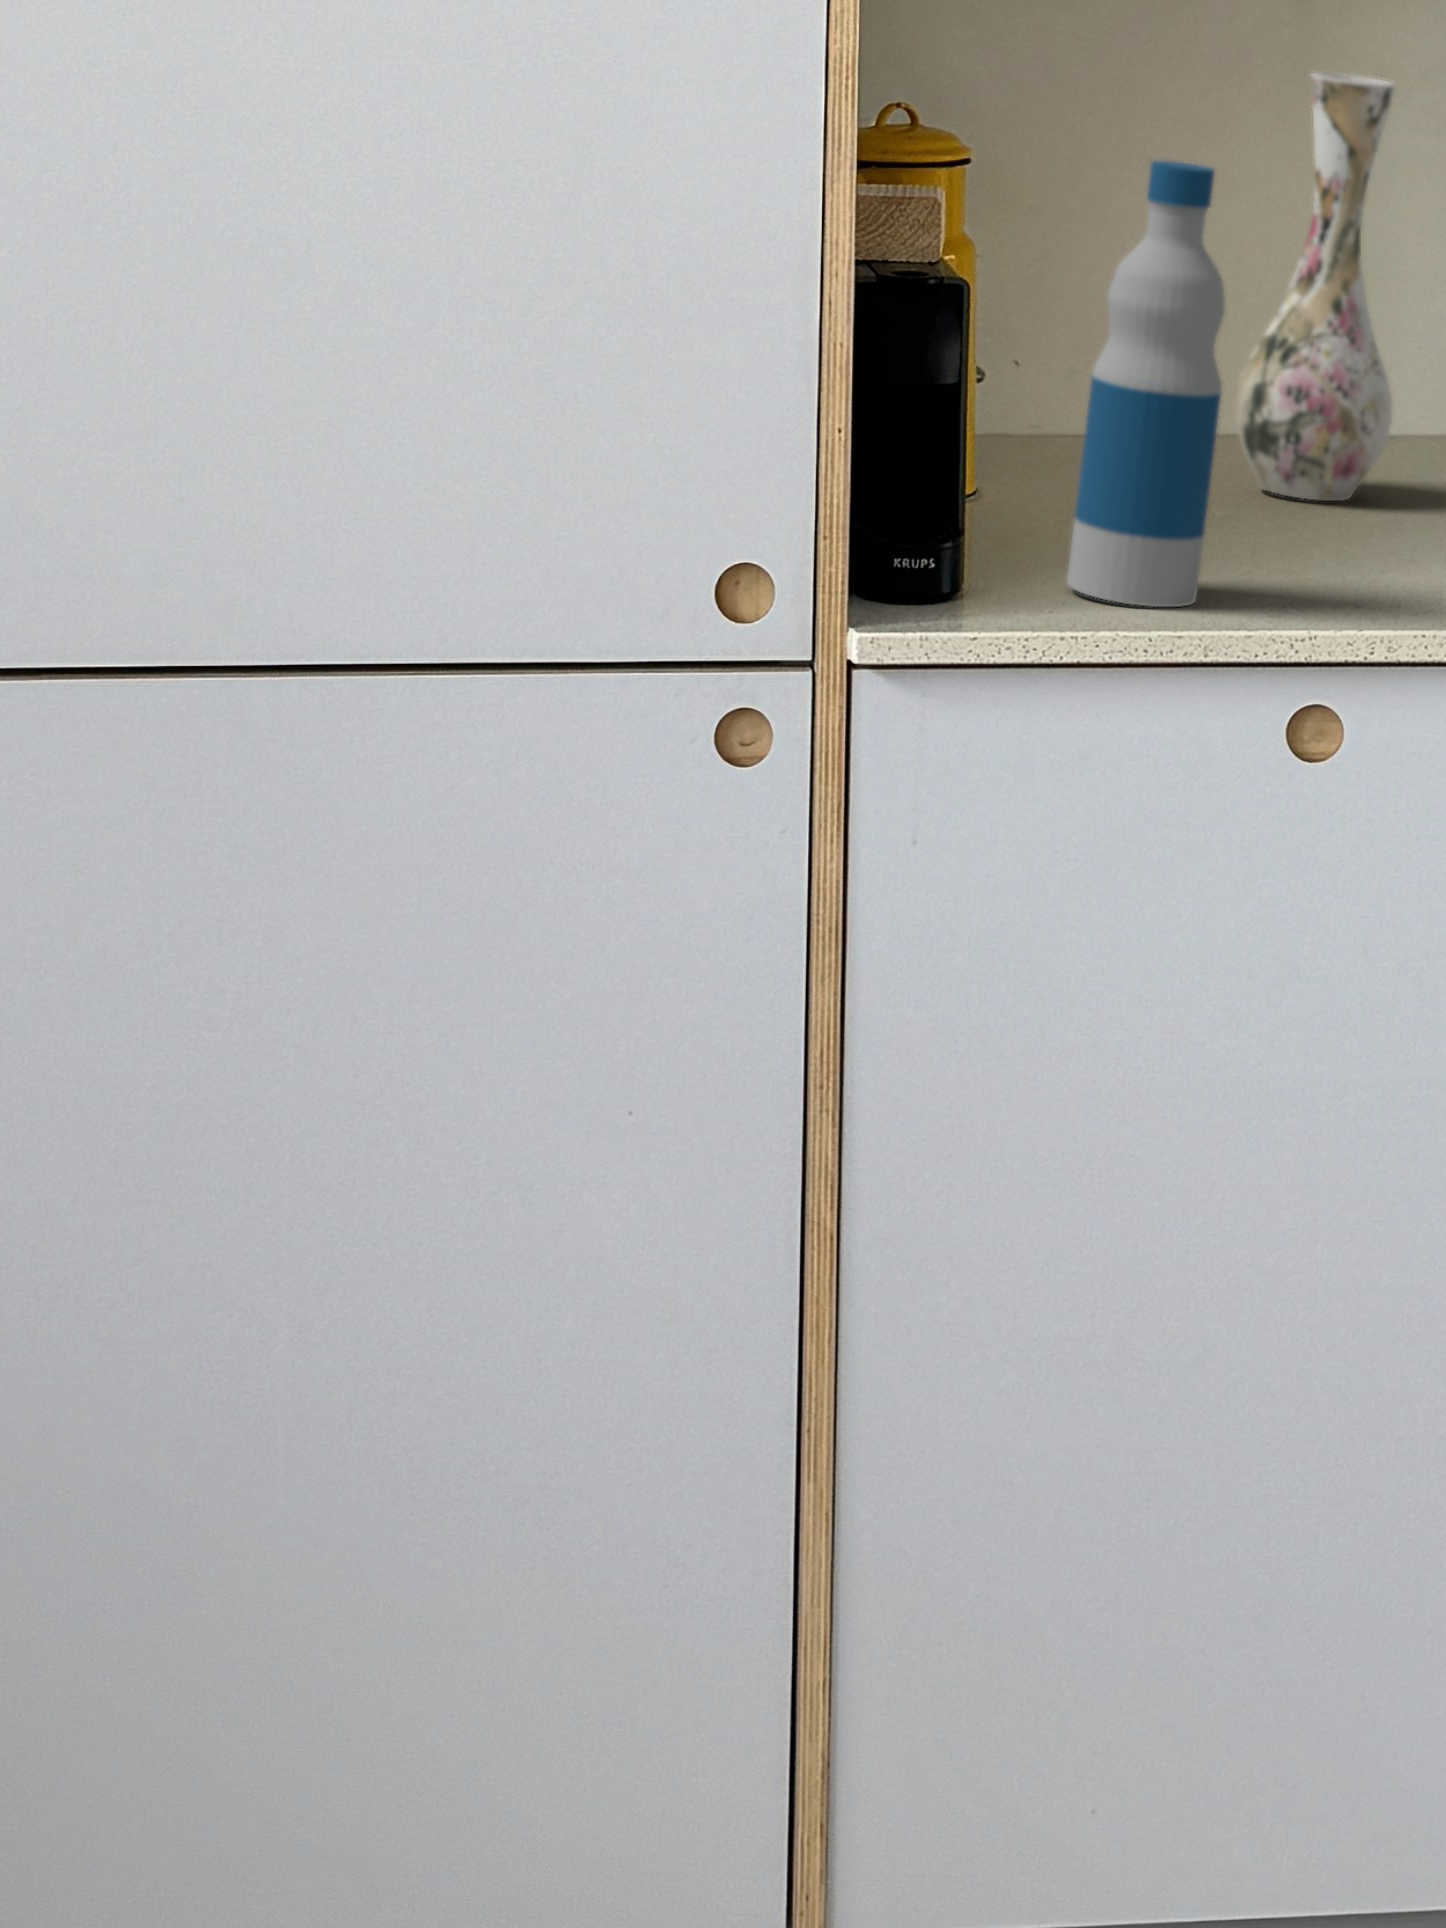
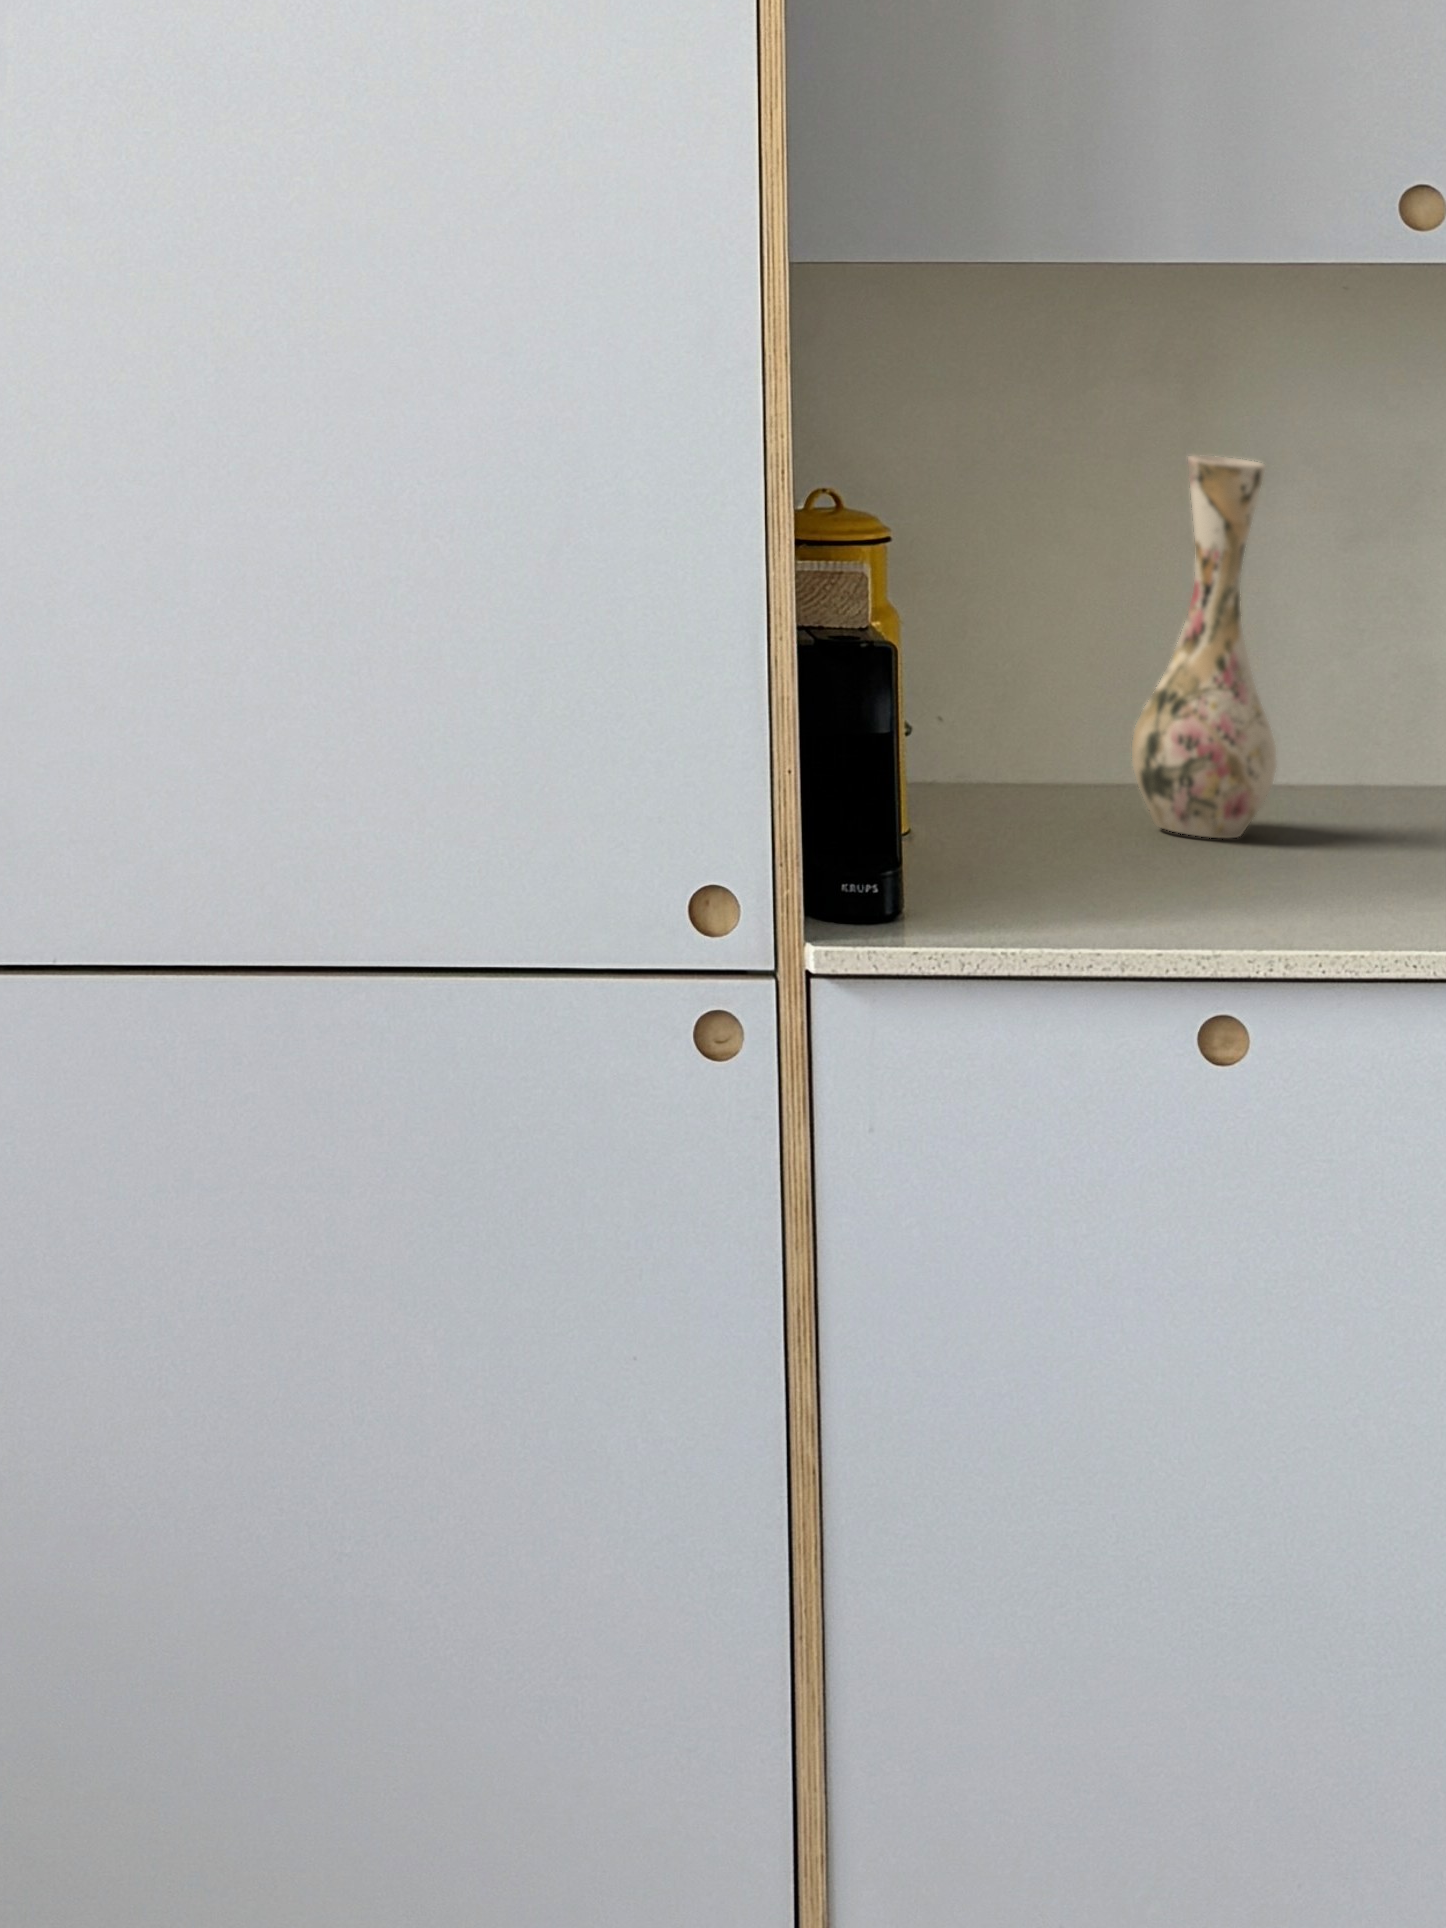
bottle: present [1067,161,1225,607] -> none [990,537,1120,924]

